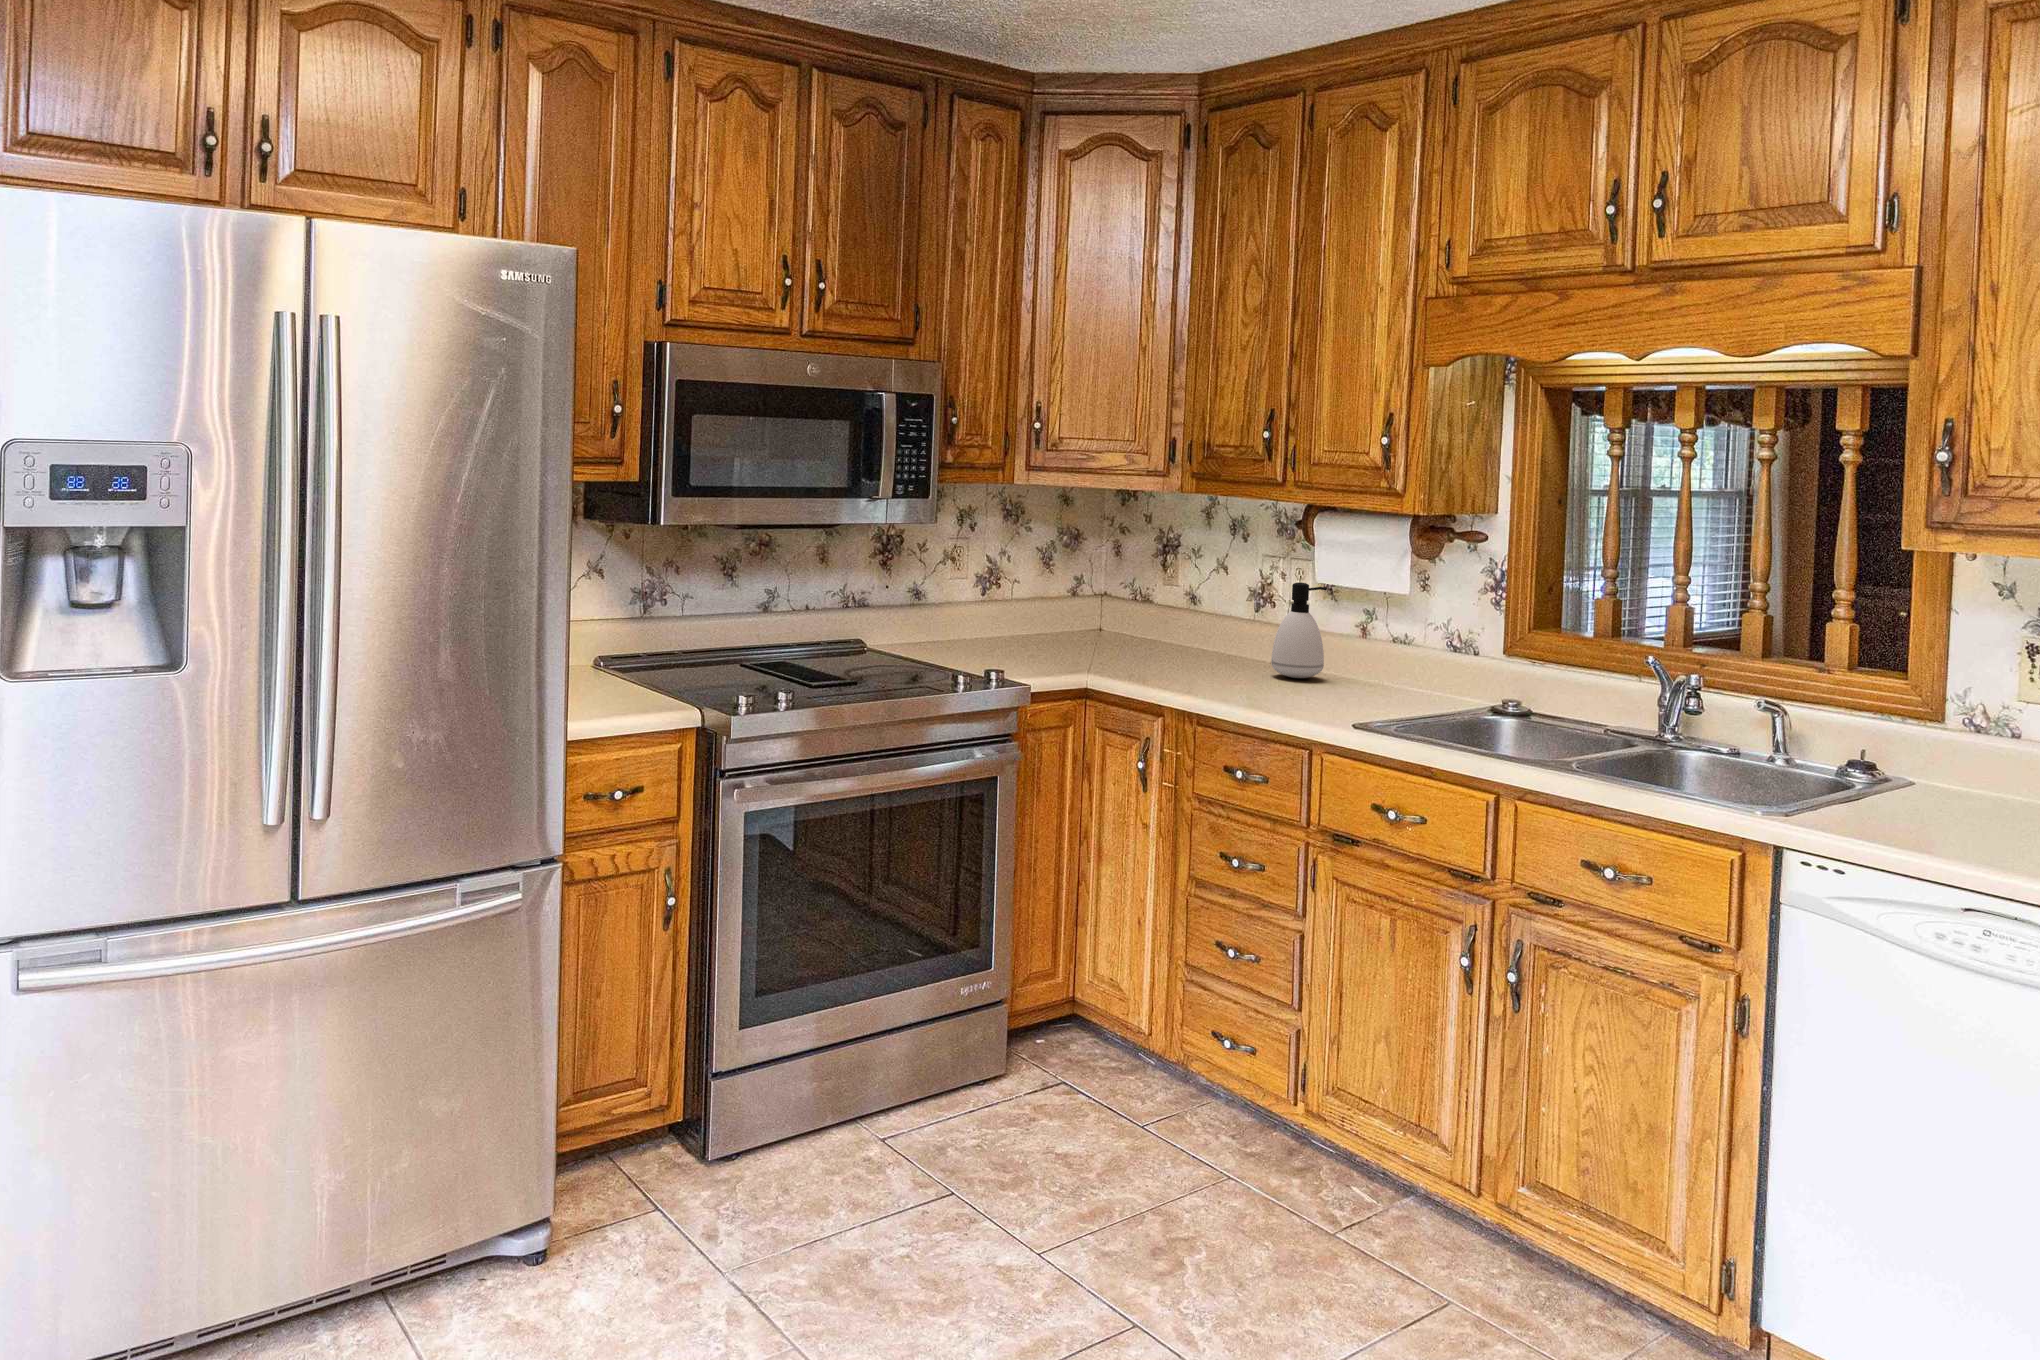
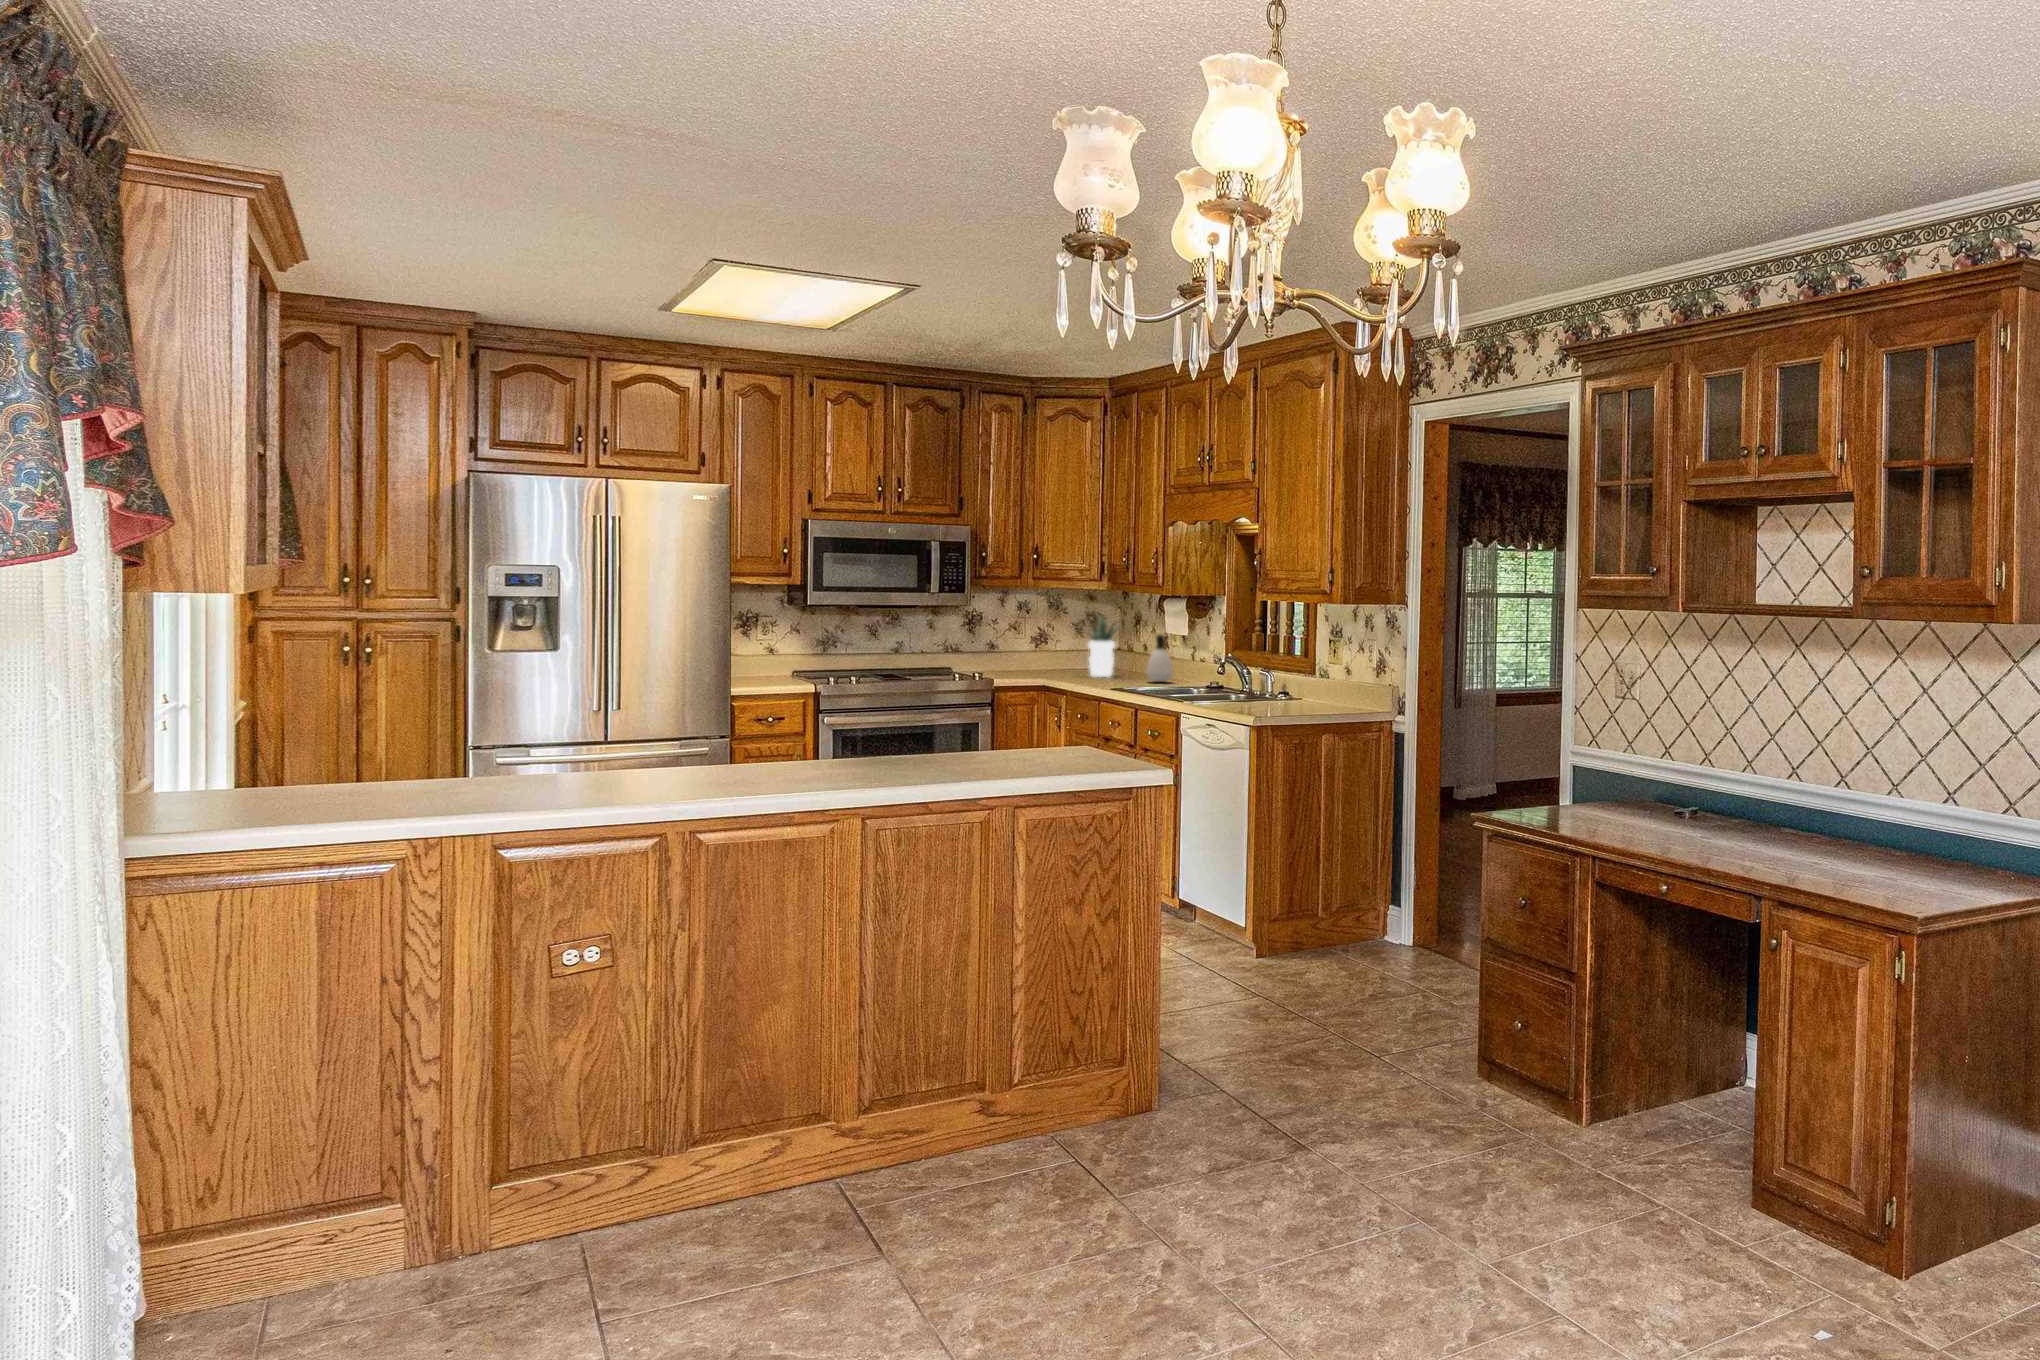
potted plant: none [1080,538,1221,660] -> present [1082,615,1125,677]

